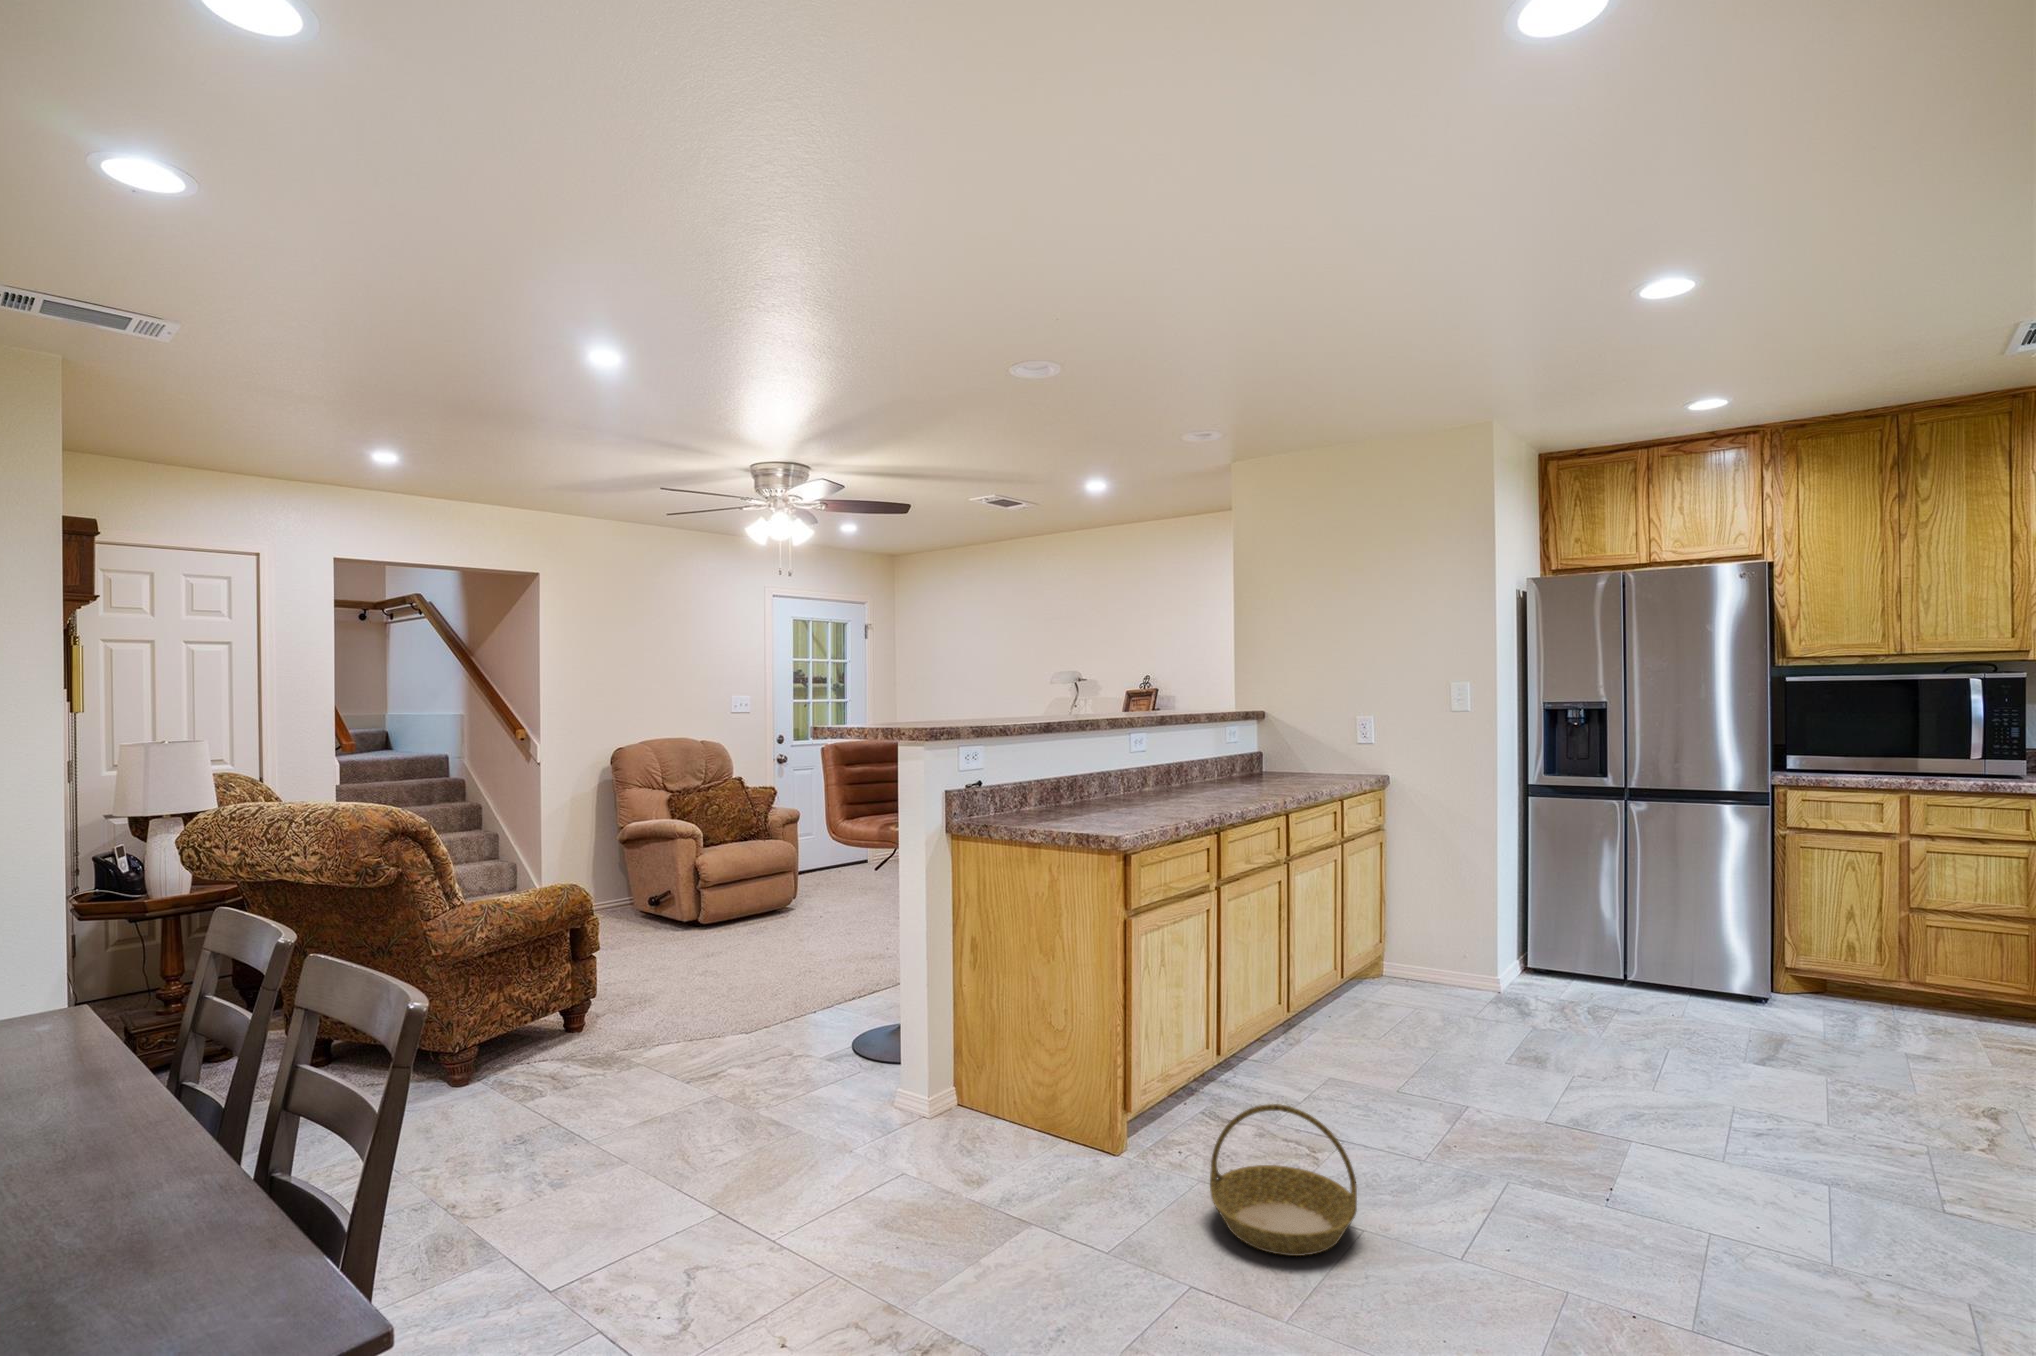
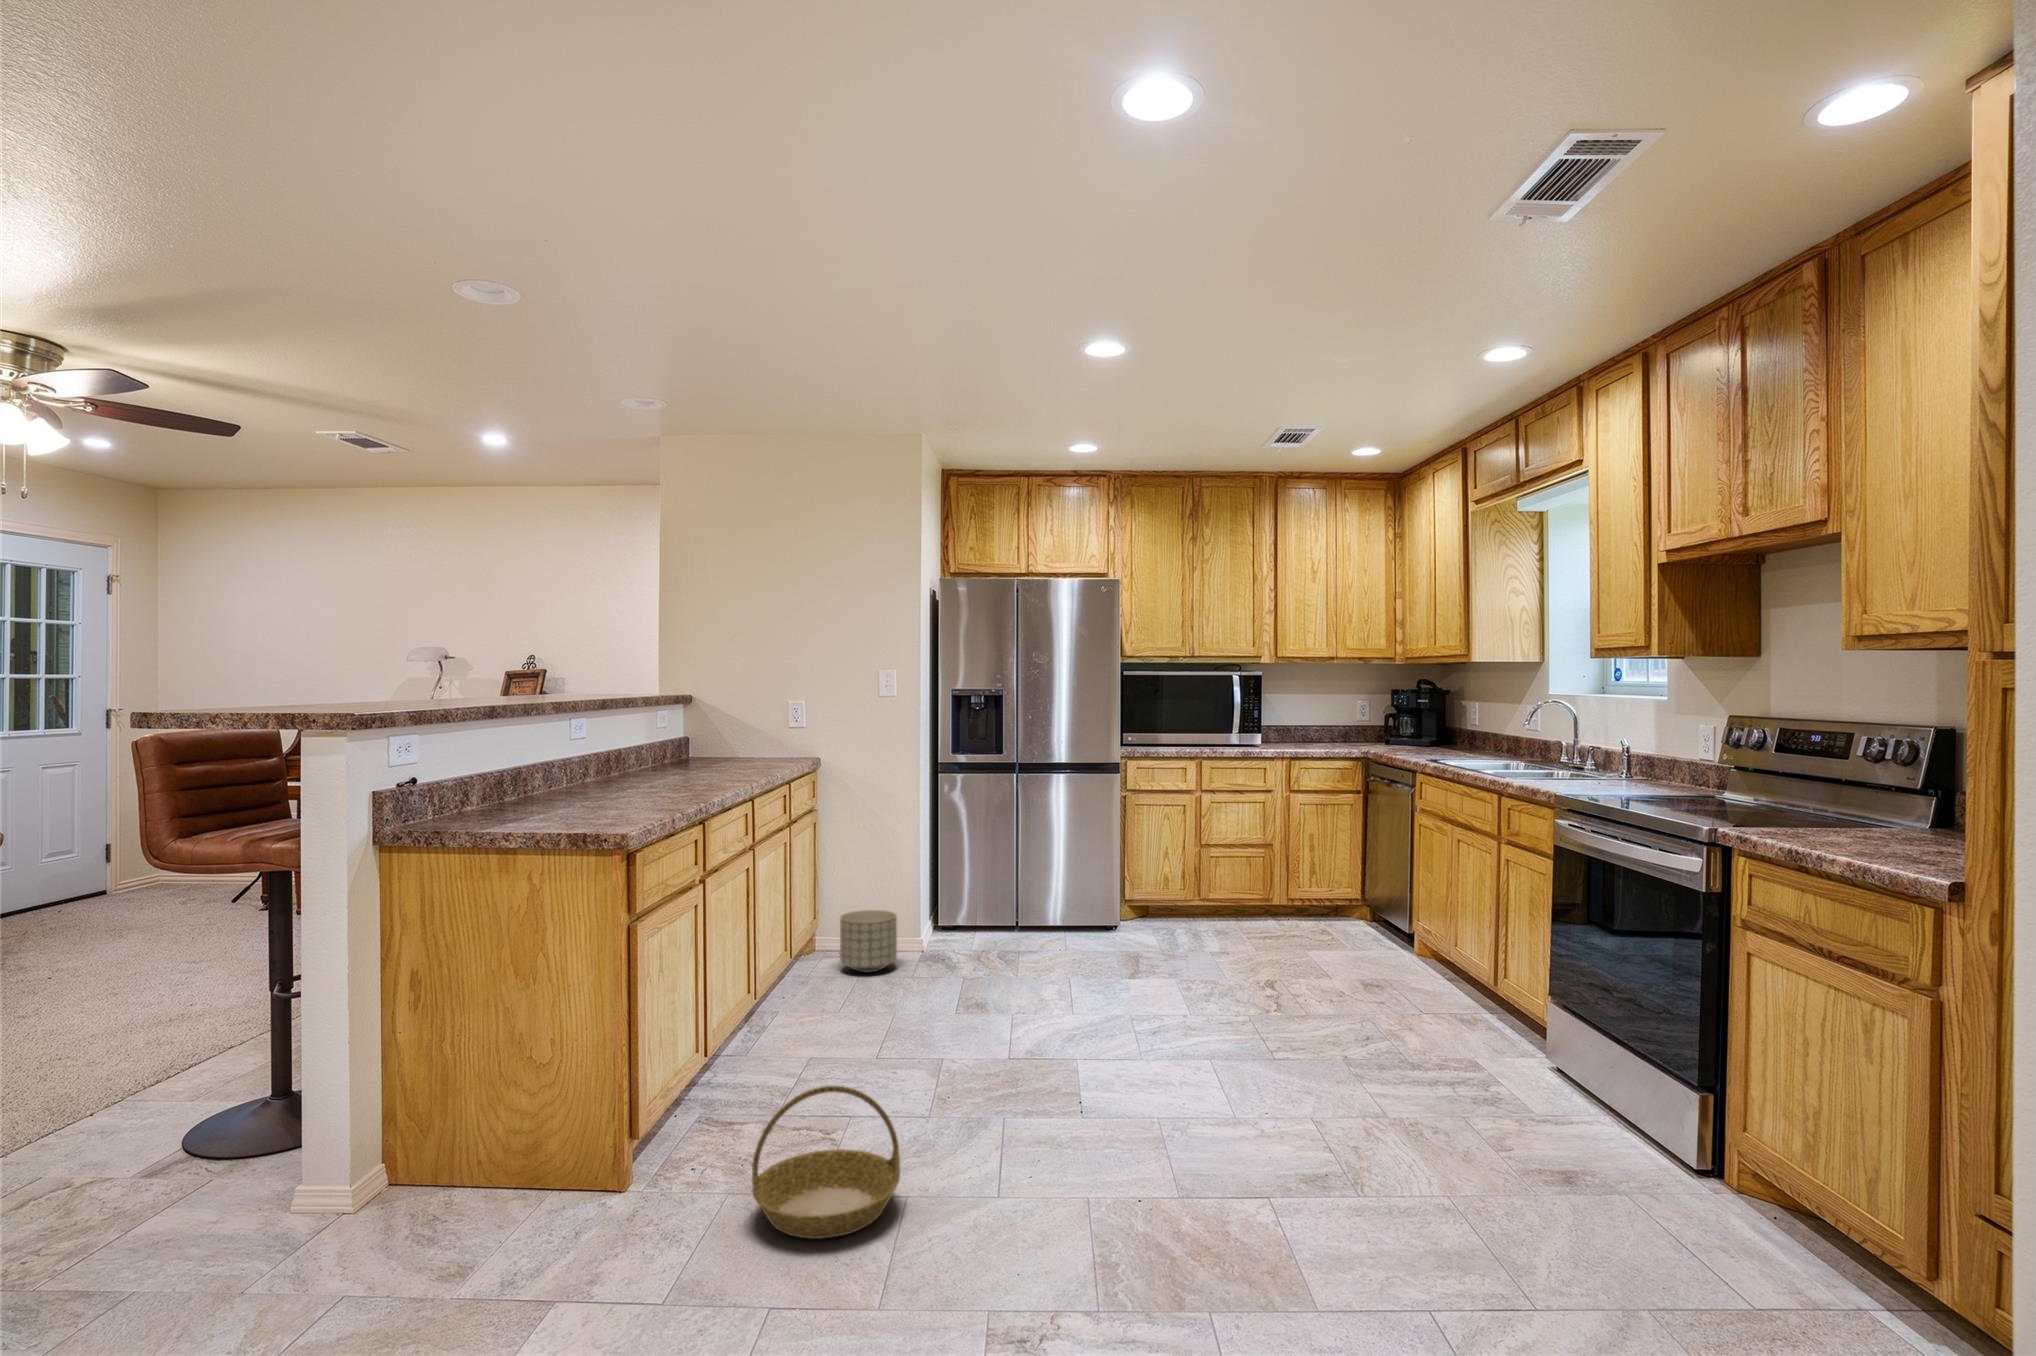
planter: none [1402,932,1466,998] -> present [840,910,897,972]

